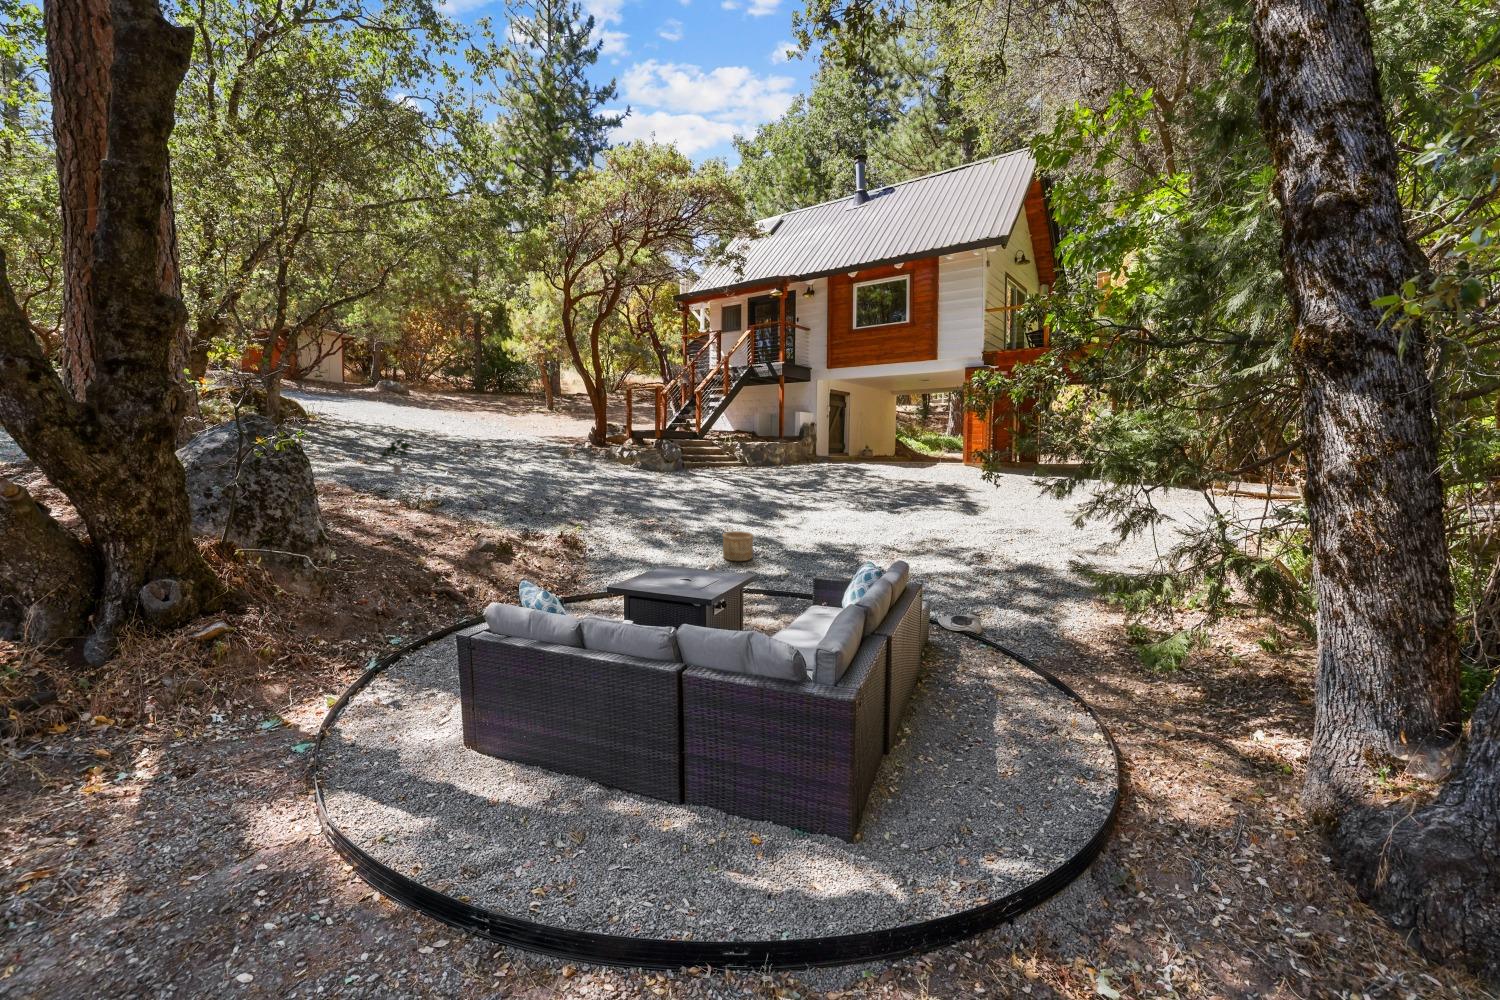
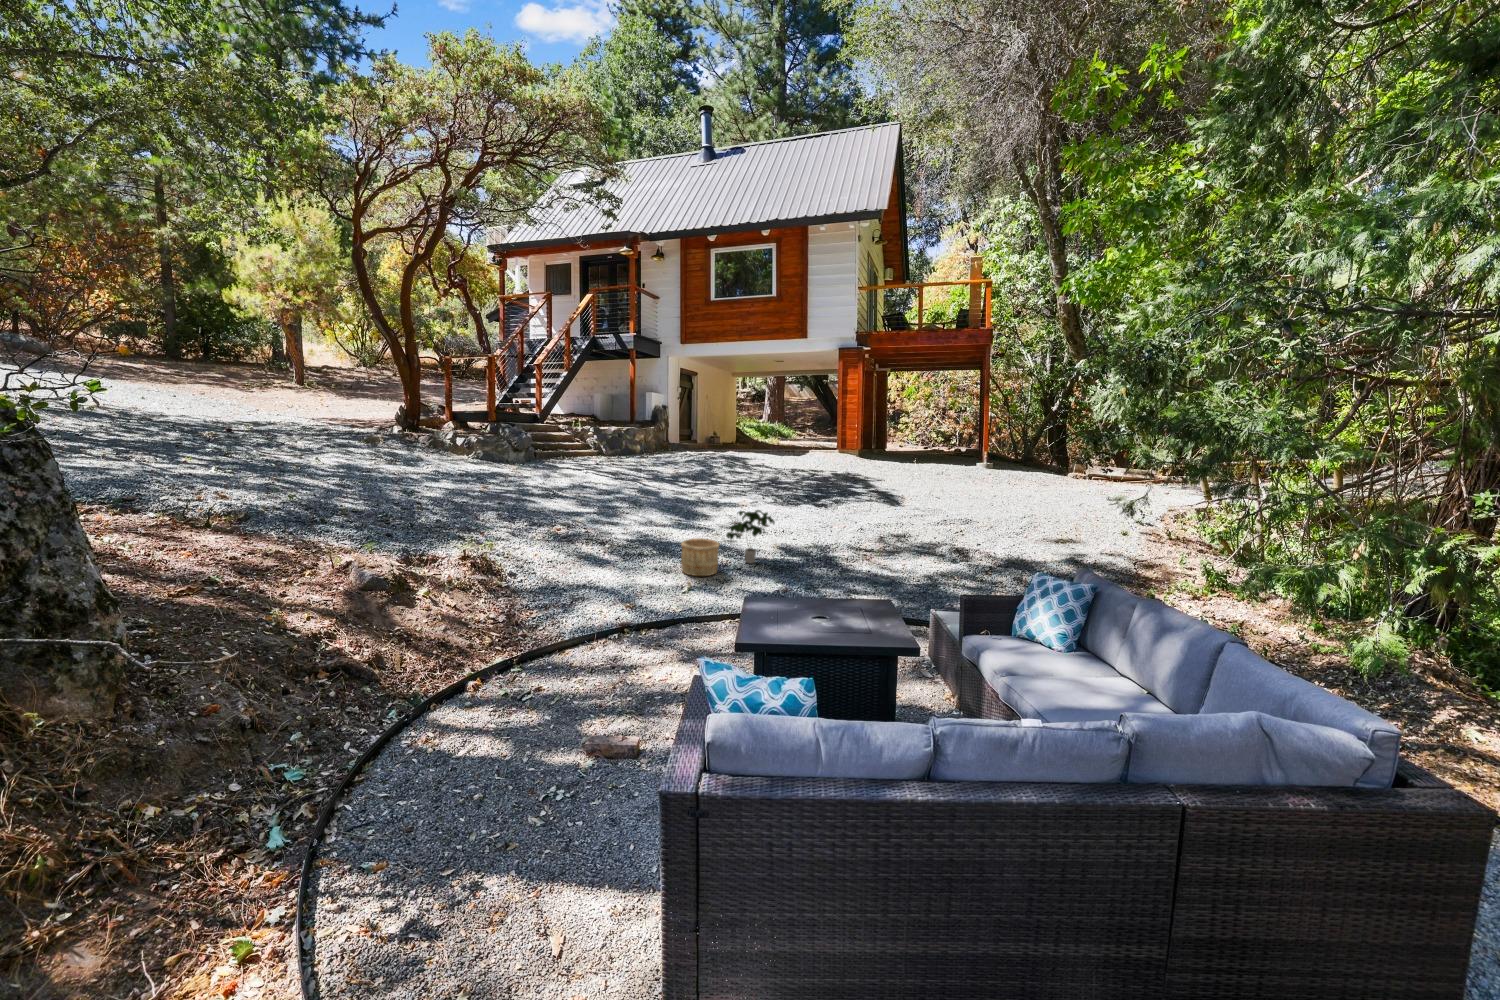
potted plant: present [381,439,413,475] -> present [726,510,775,563]

